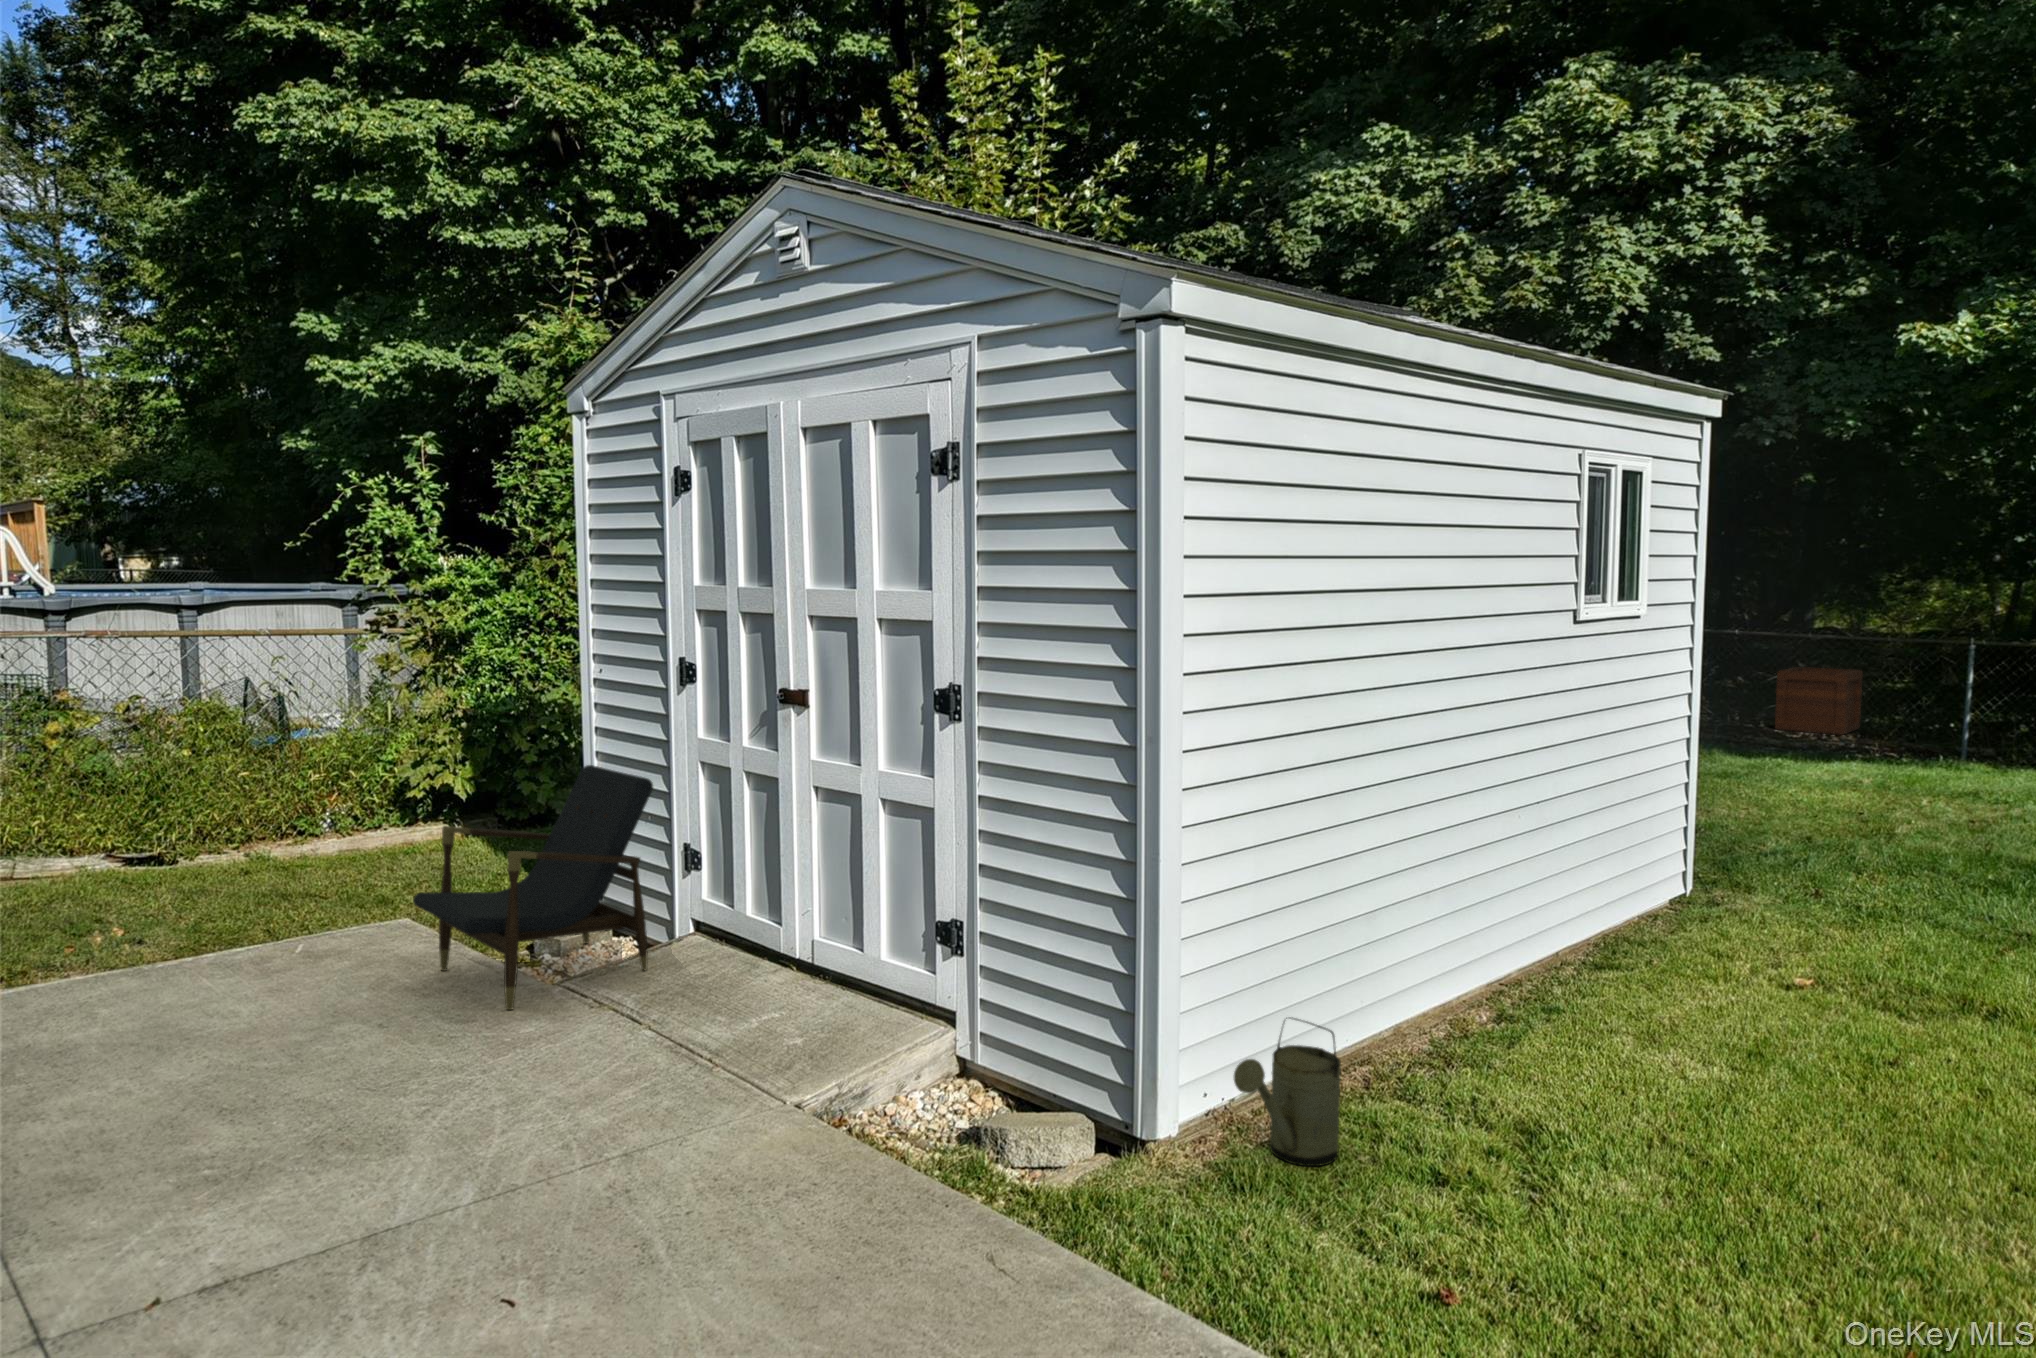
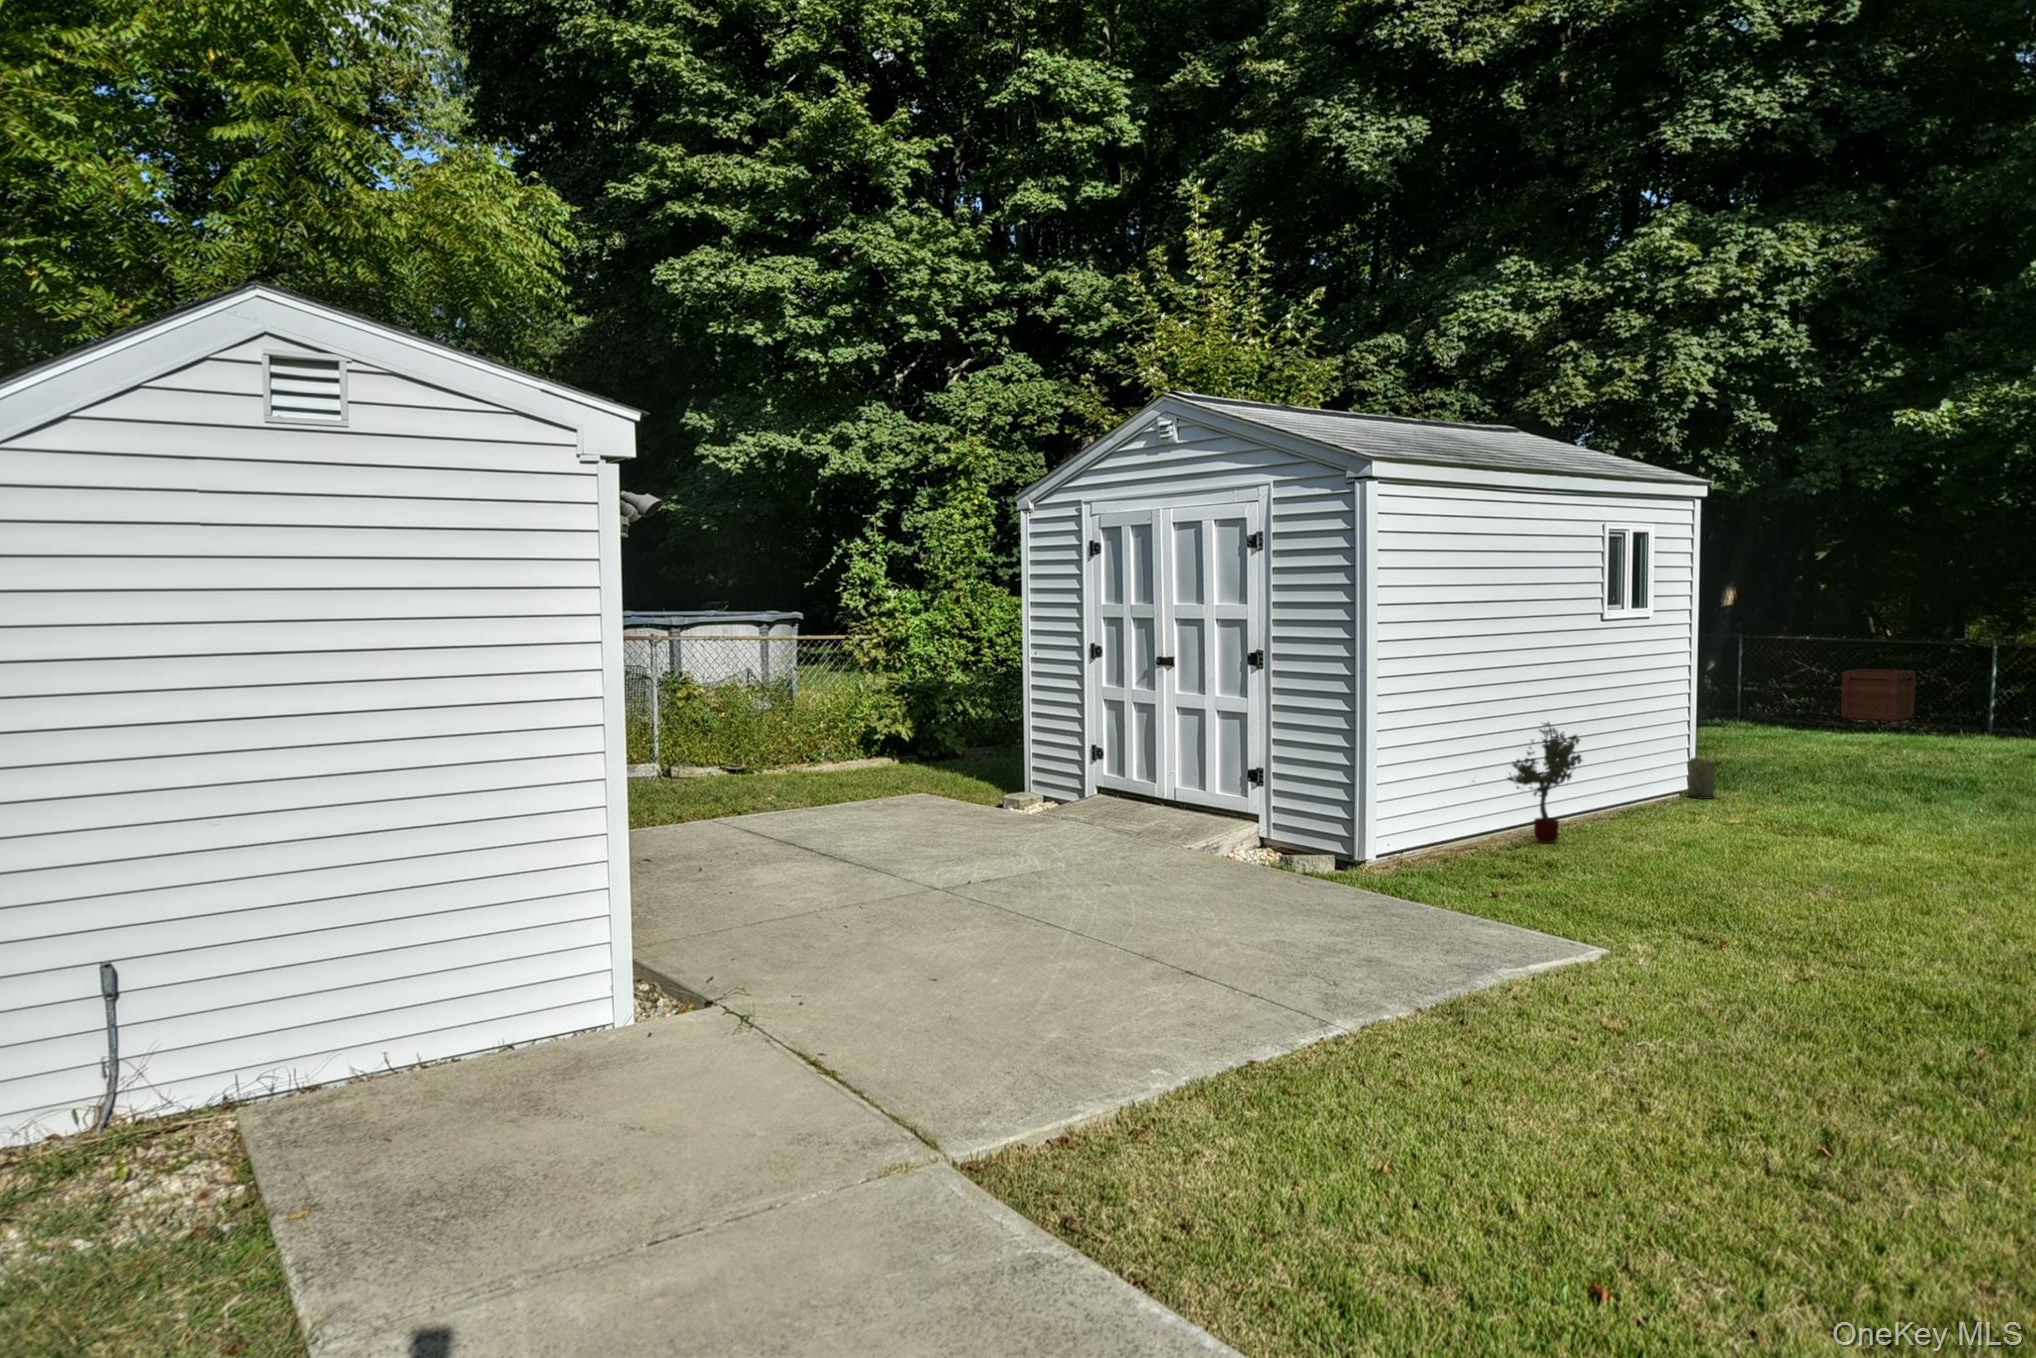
lounge chair: present [413,765,653,1010] -> none [954,705,1076,822]
potted tree: none [1448,819,1595,1065] -> present [1507,723,1582,843]
watering can: present [1234,1017,1341,1166] -> present [1687,758,1715,799]

